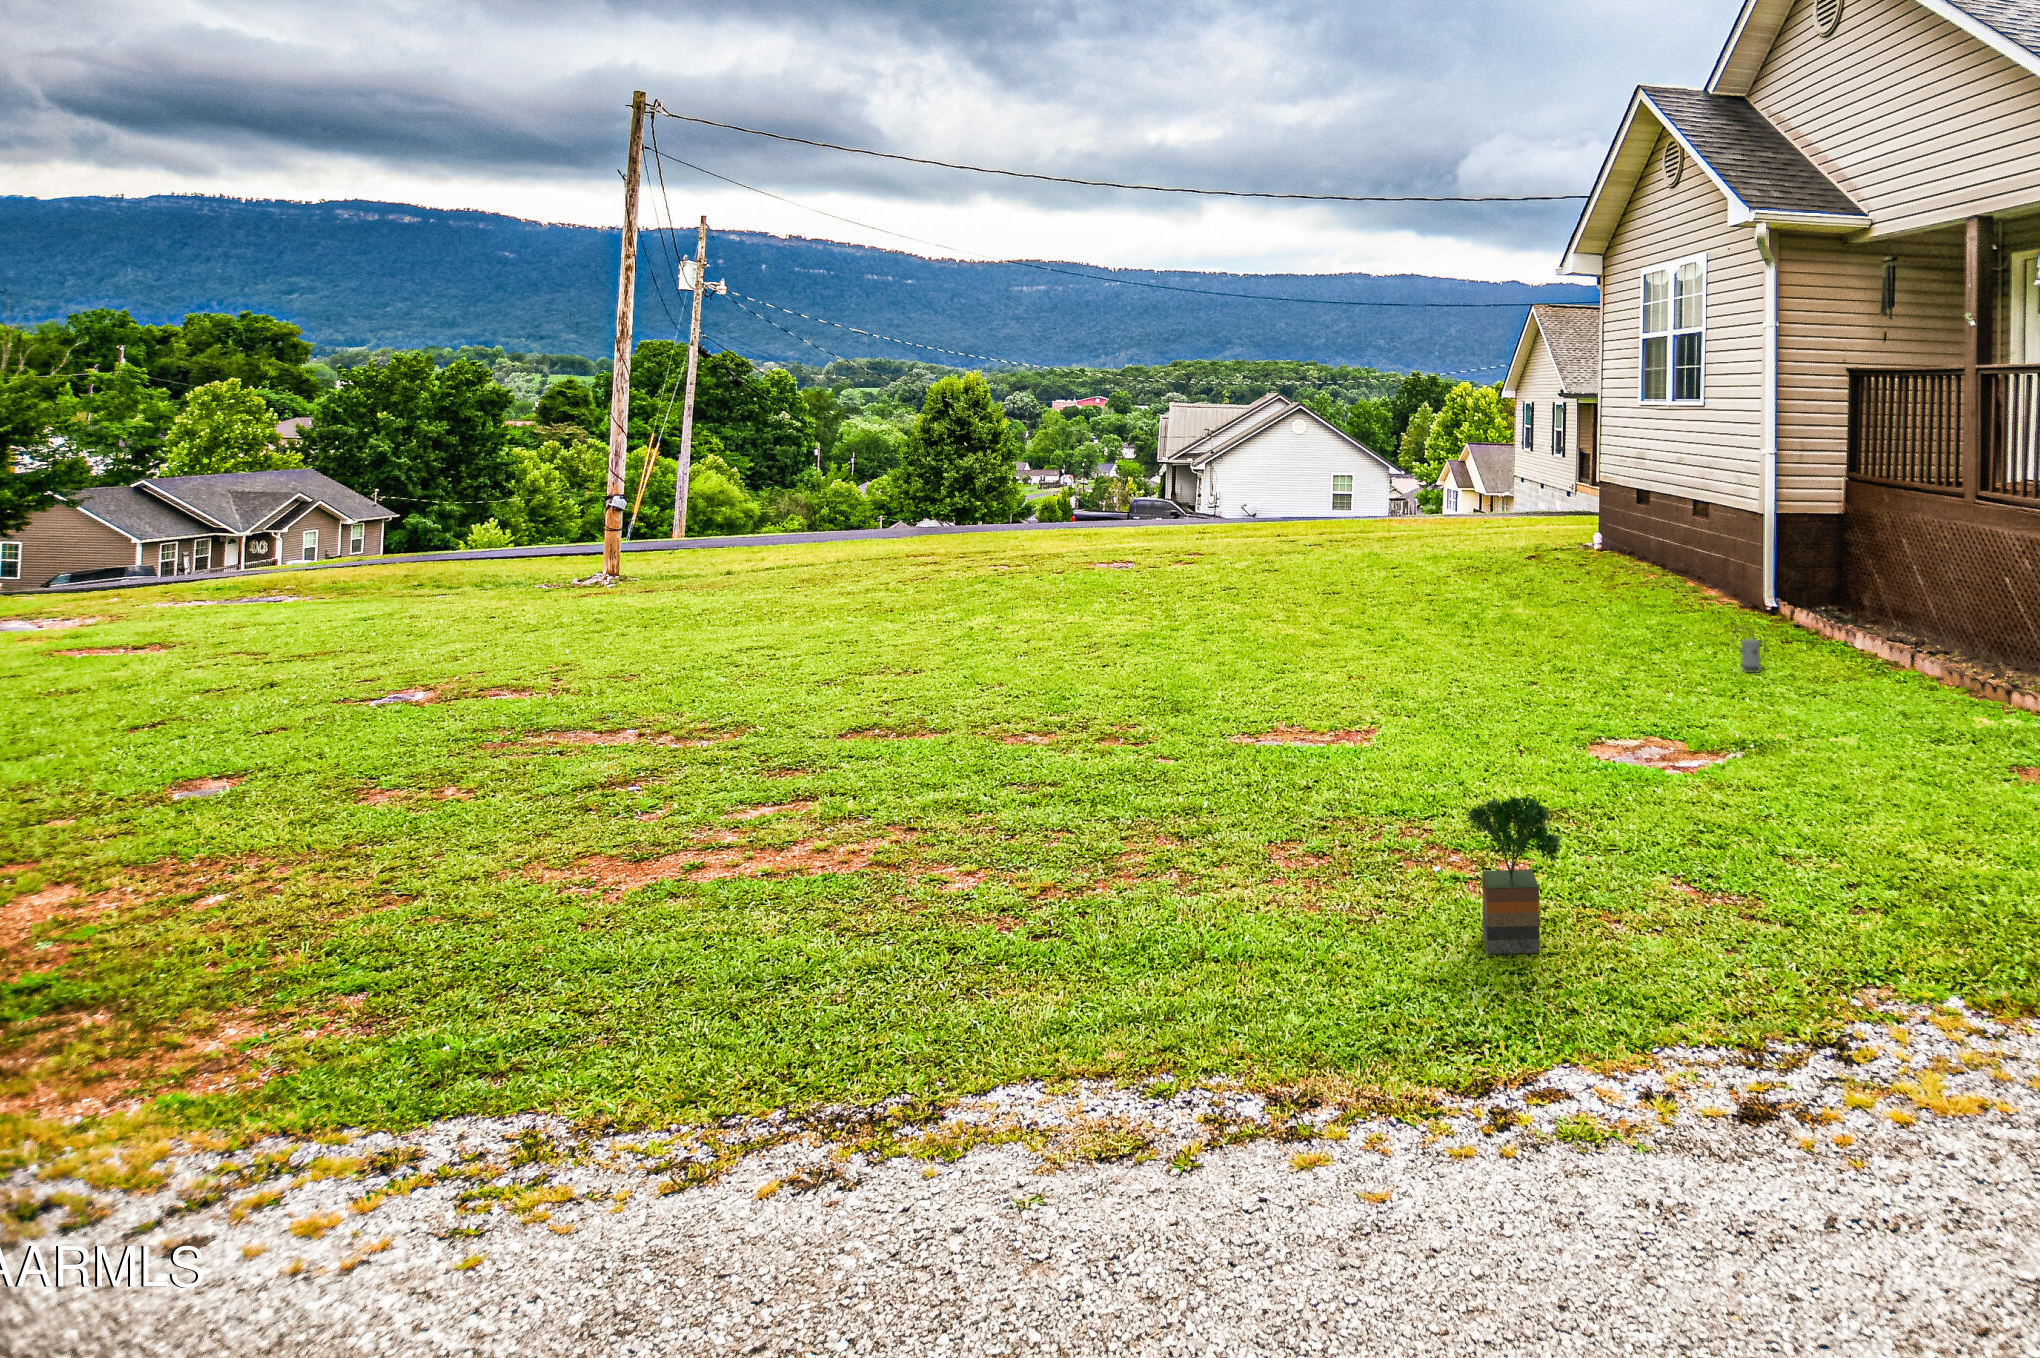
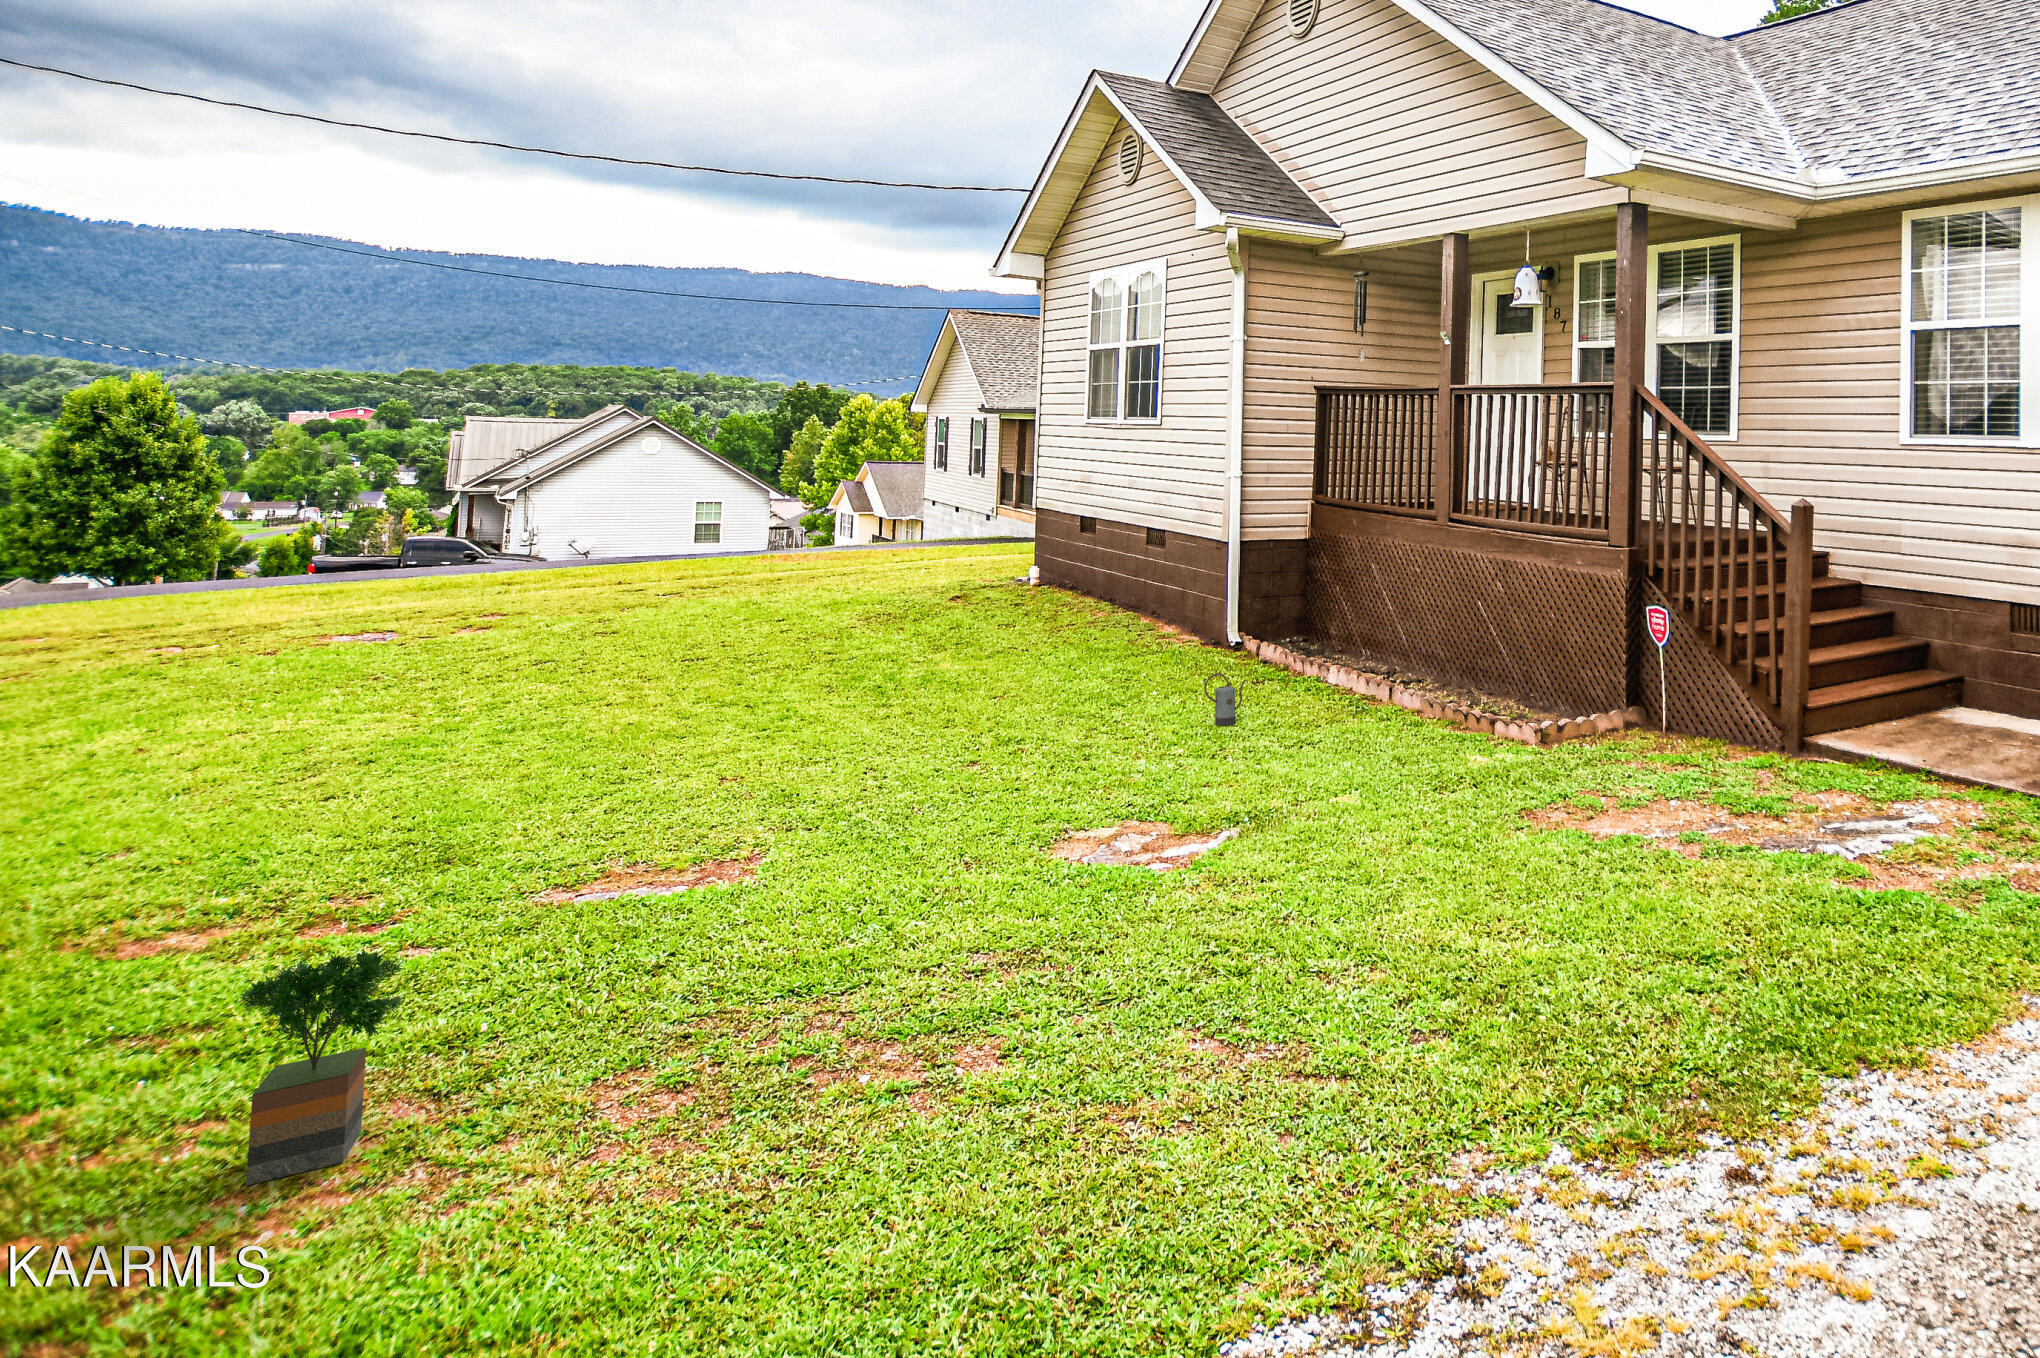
potted tree: present [1466,796,1561,954] -> present [237,950,404,1186]

